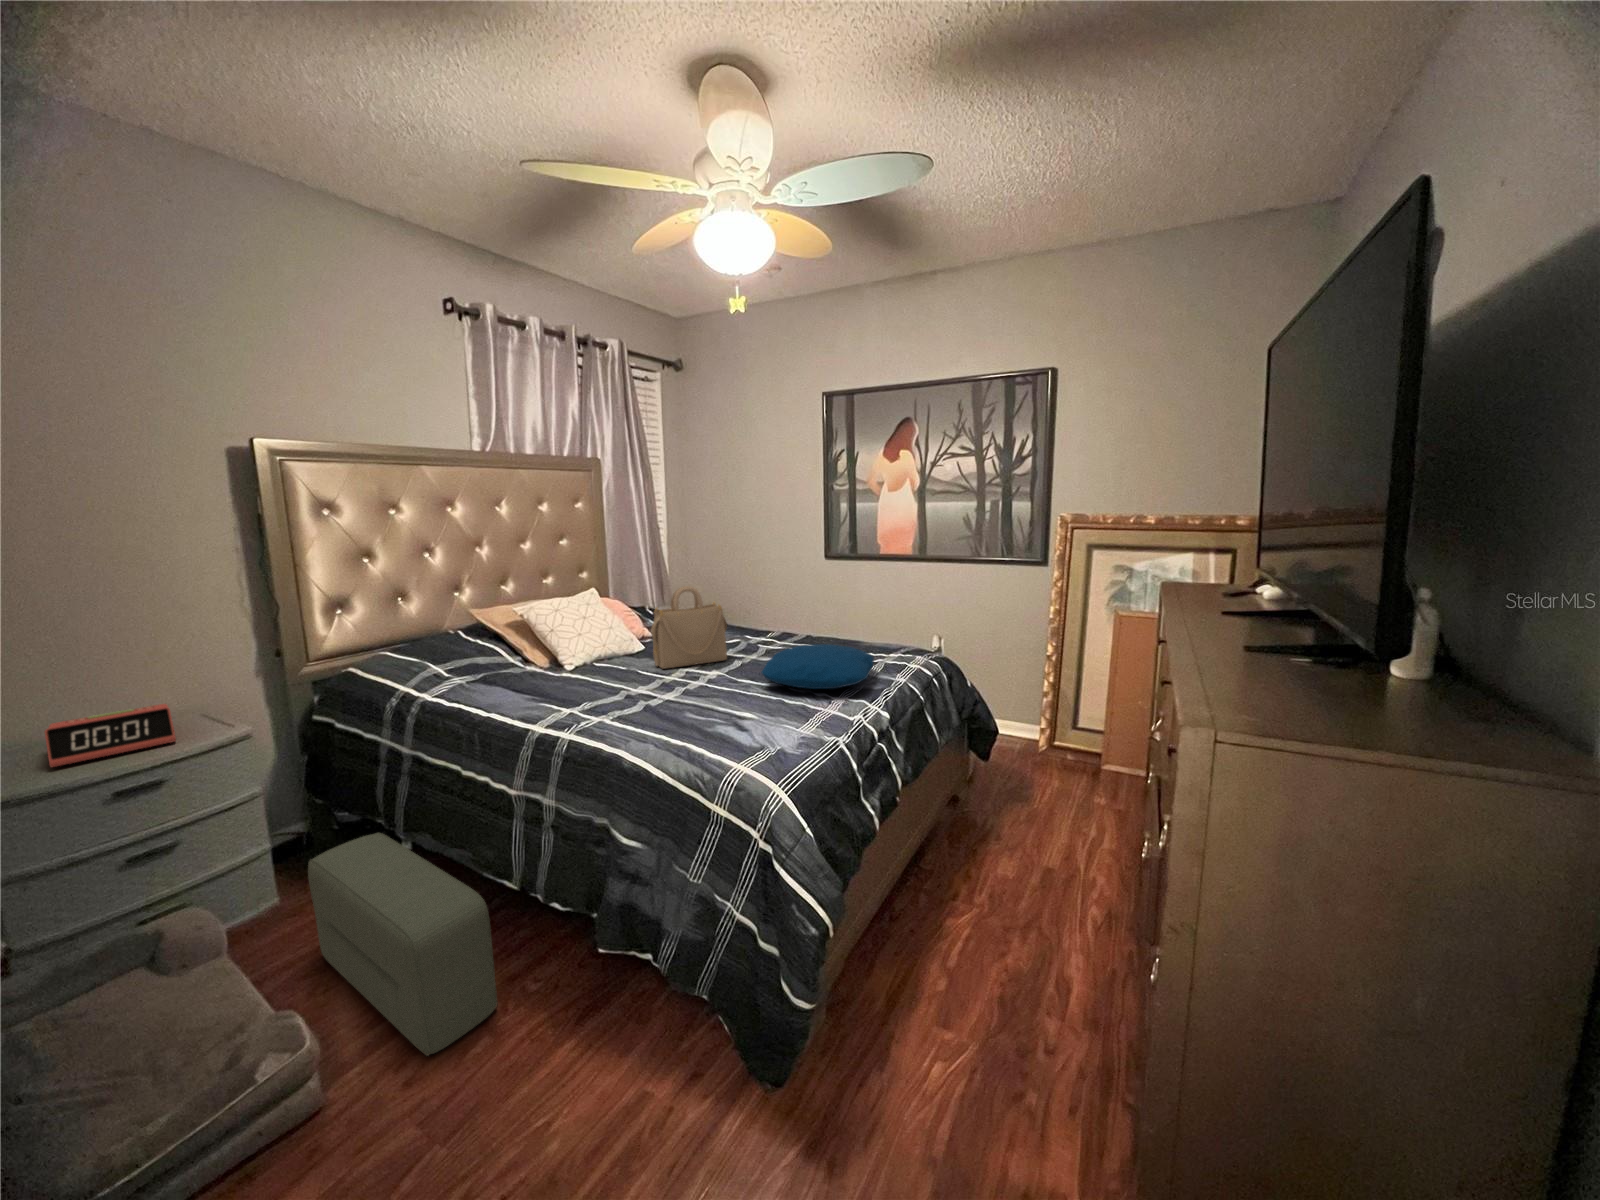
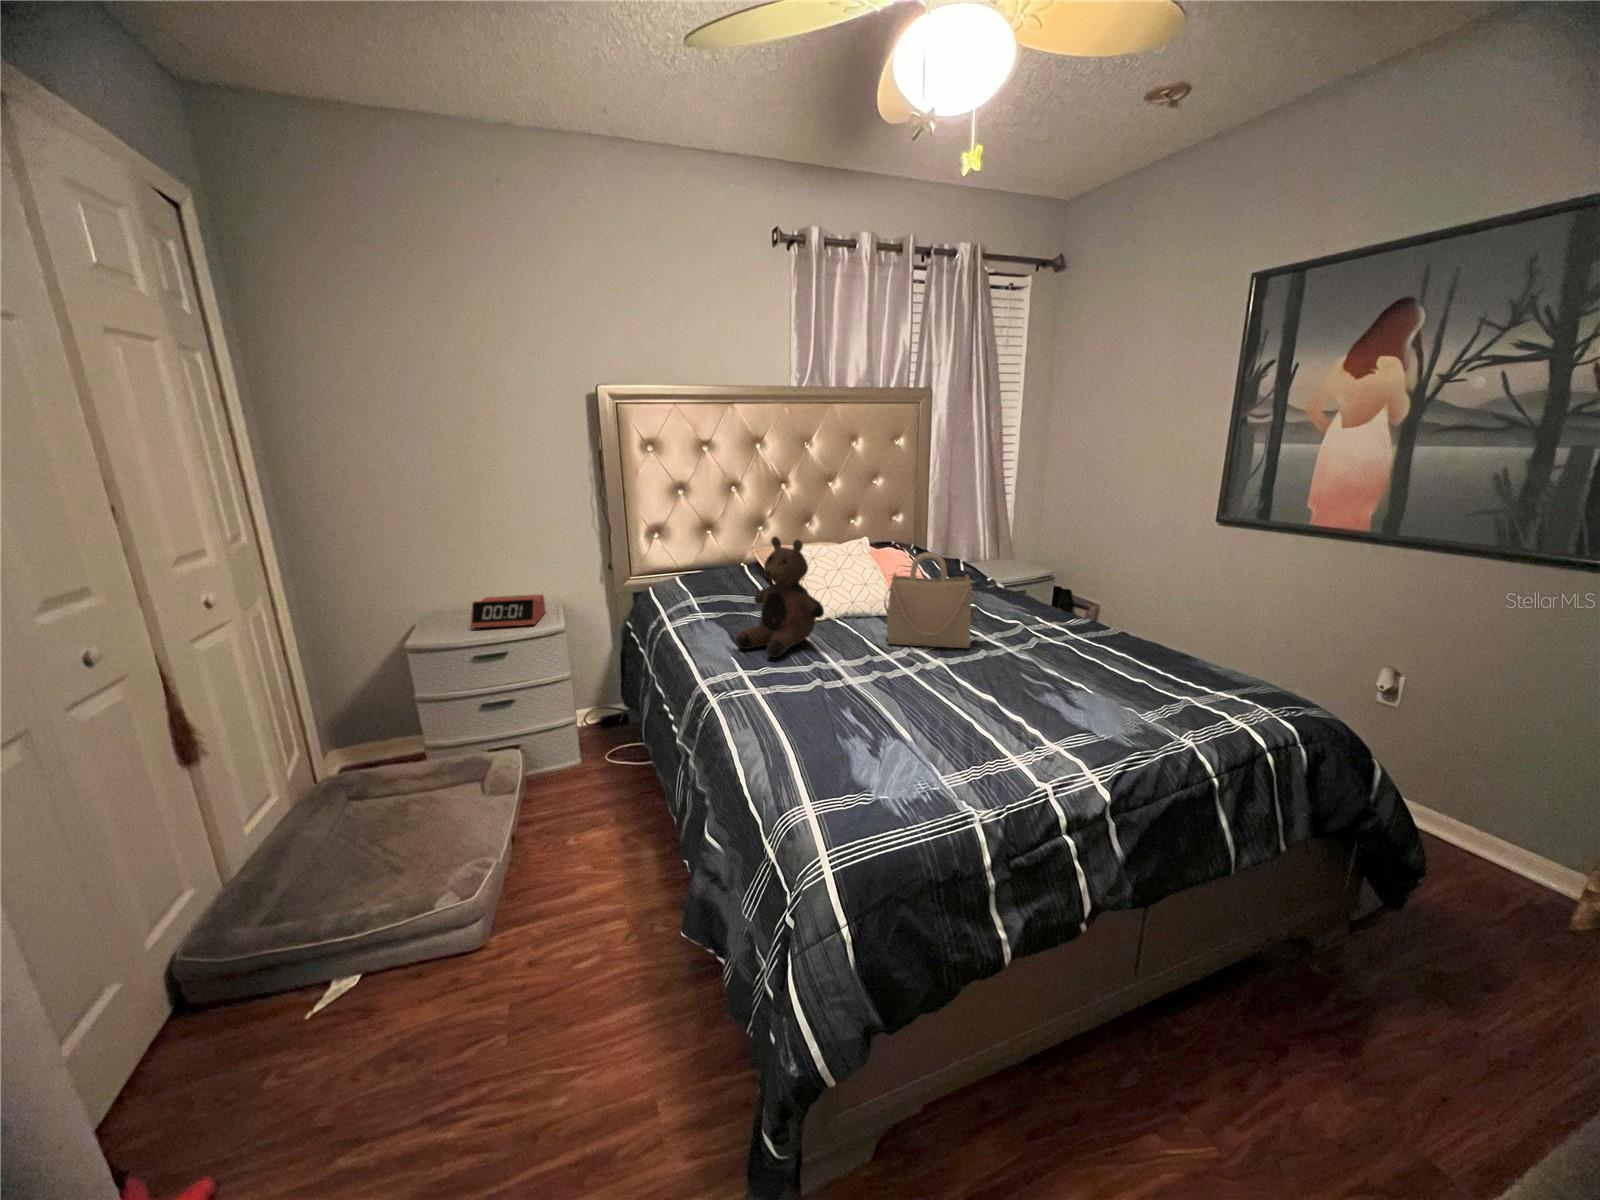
teddy bear: none [526,584,612,697] -> present [736,536,824,658]
pillow: present [762,644,874,689] -> none [964,653,1152,733]
pouf: present [308,833,497,1056] -> none [567,732,645,934]

